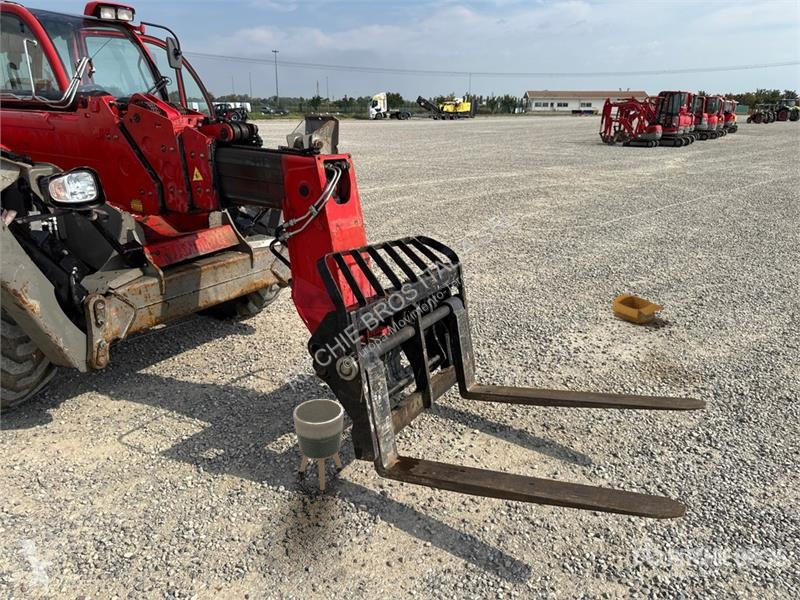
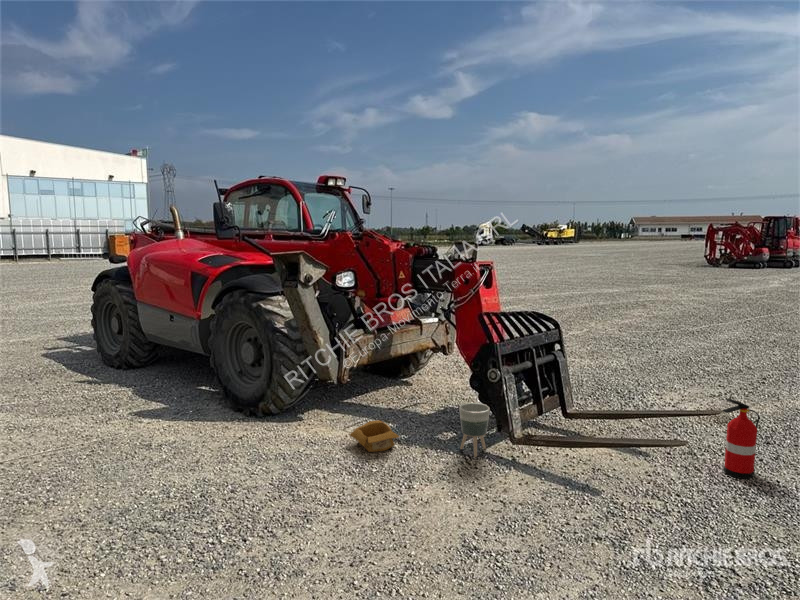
cardboard box: present [611,294,664,323] -> present [350,420,400,452]
fire extinguisher: none [695,384,757,500] -> present [723,399,760,479]

